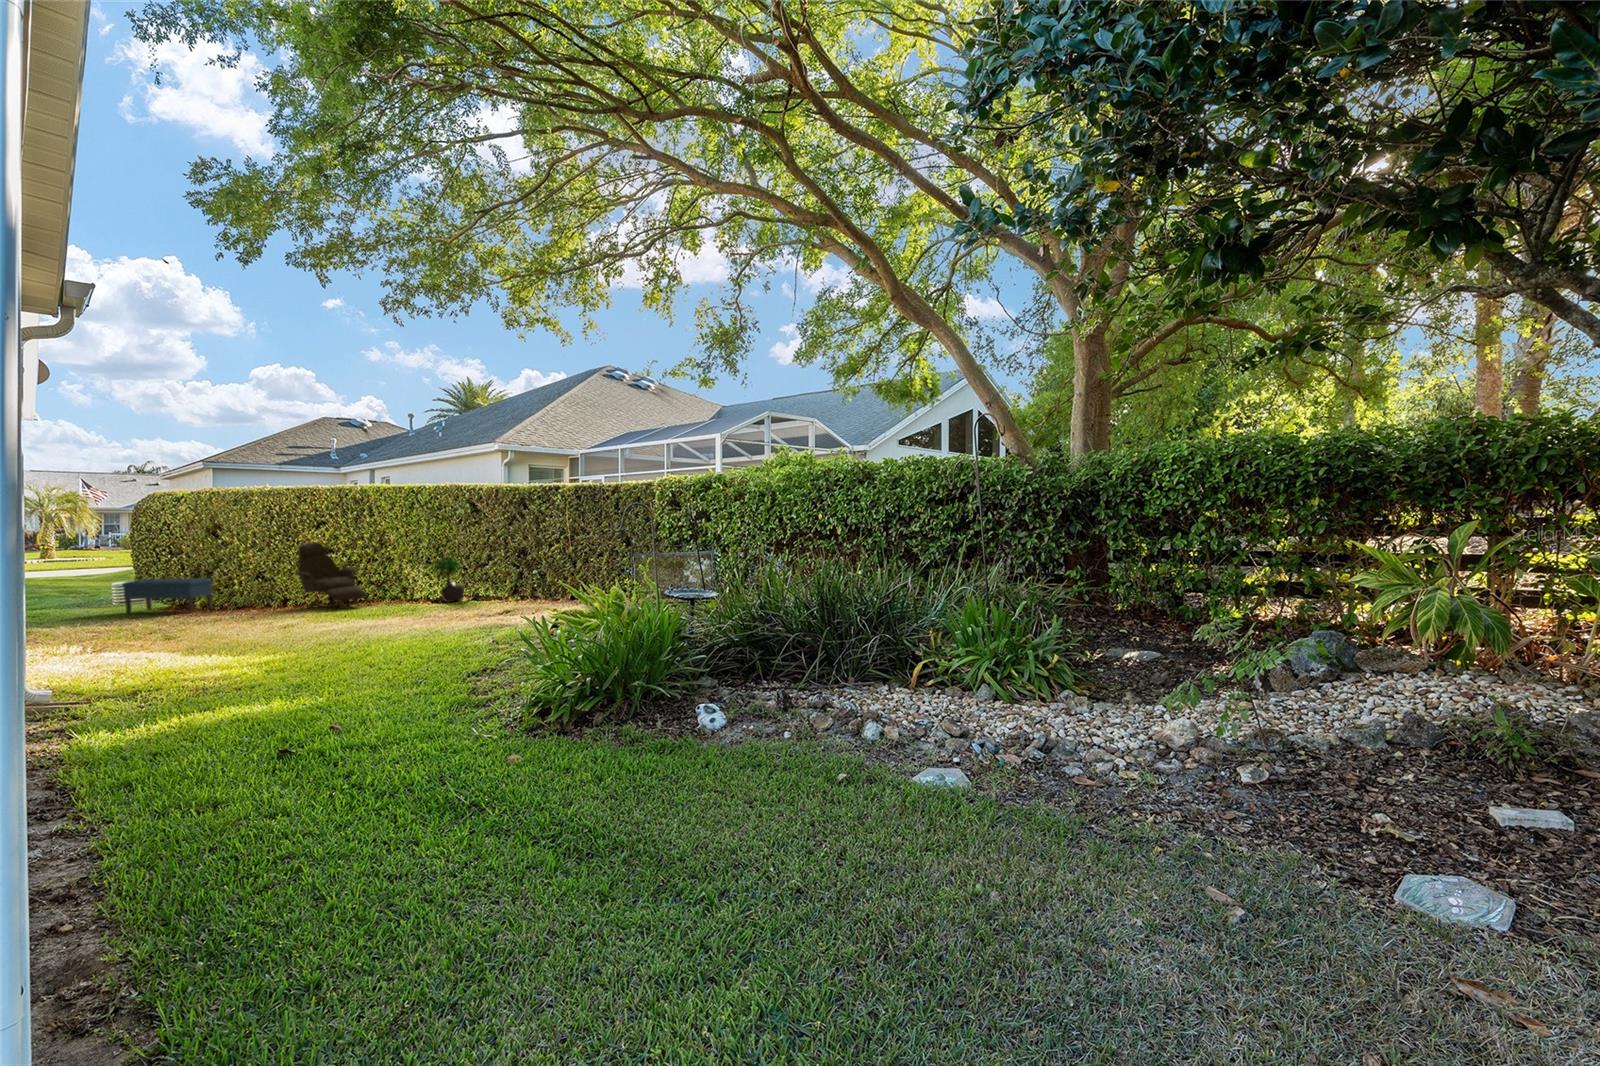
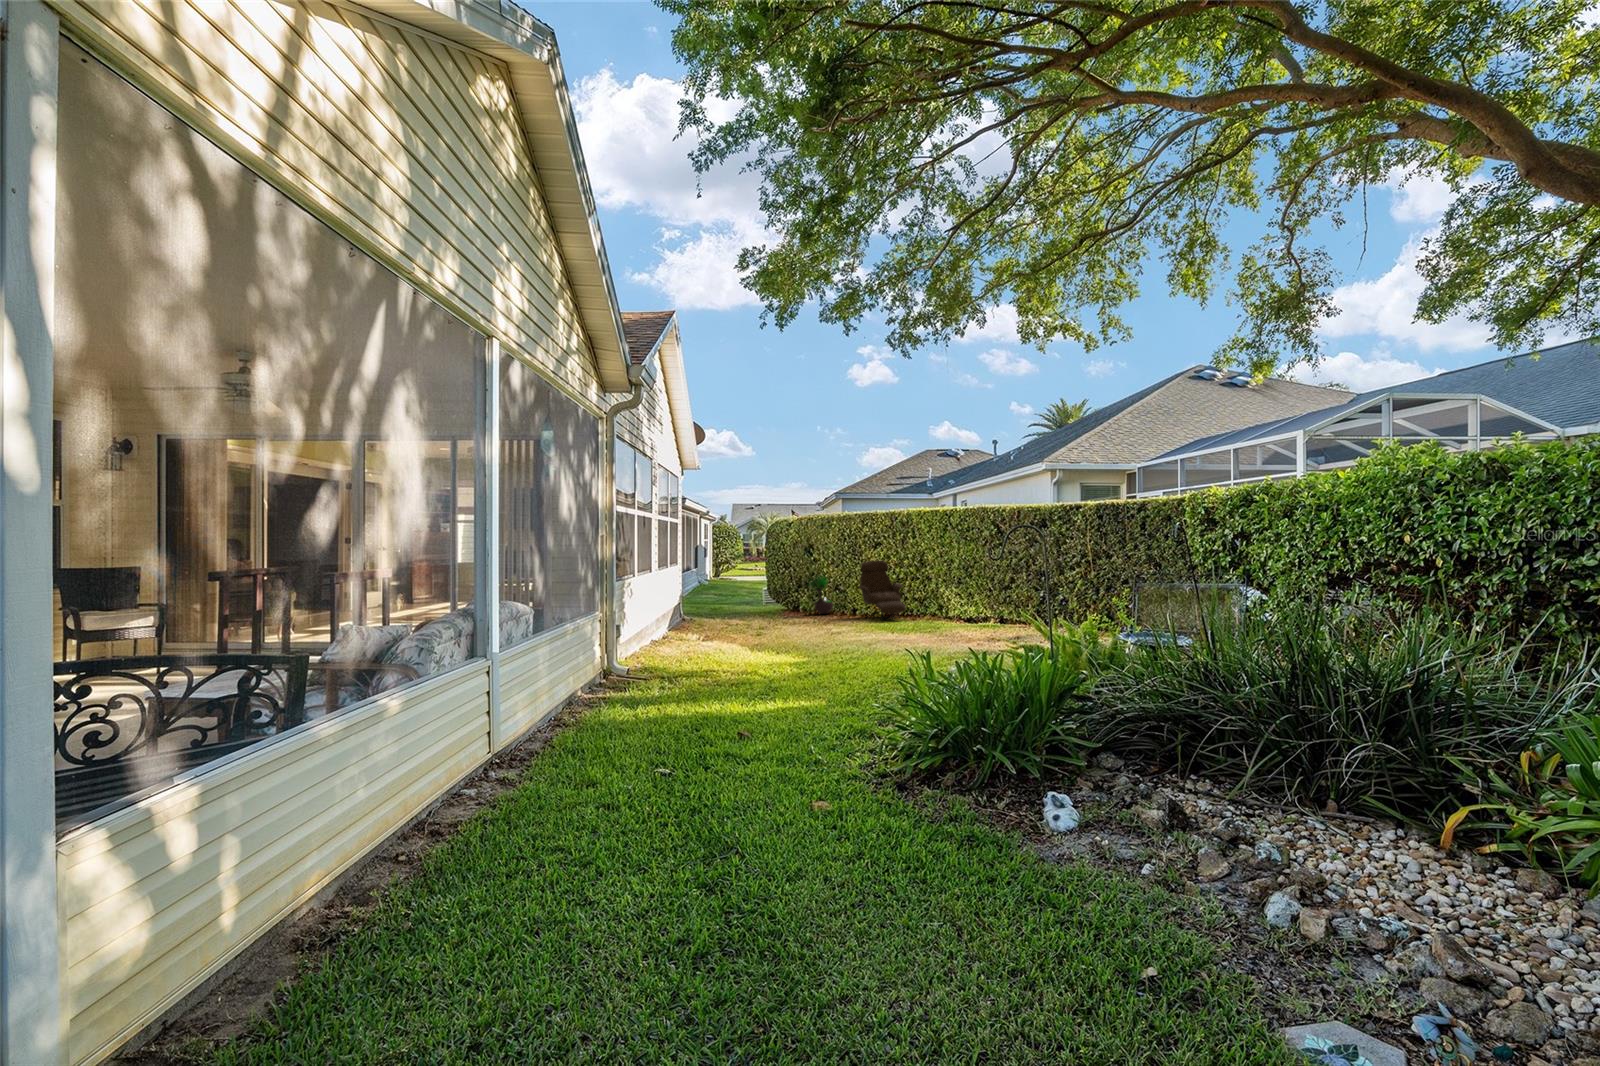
potted tree: present [433,557,465,602] -> present [809,576,833,614]
bench: present [122,578,212,614] -> none [756,586,807,615]

